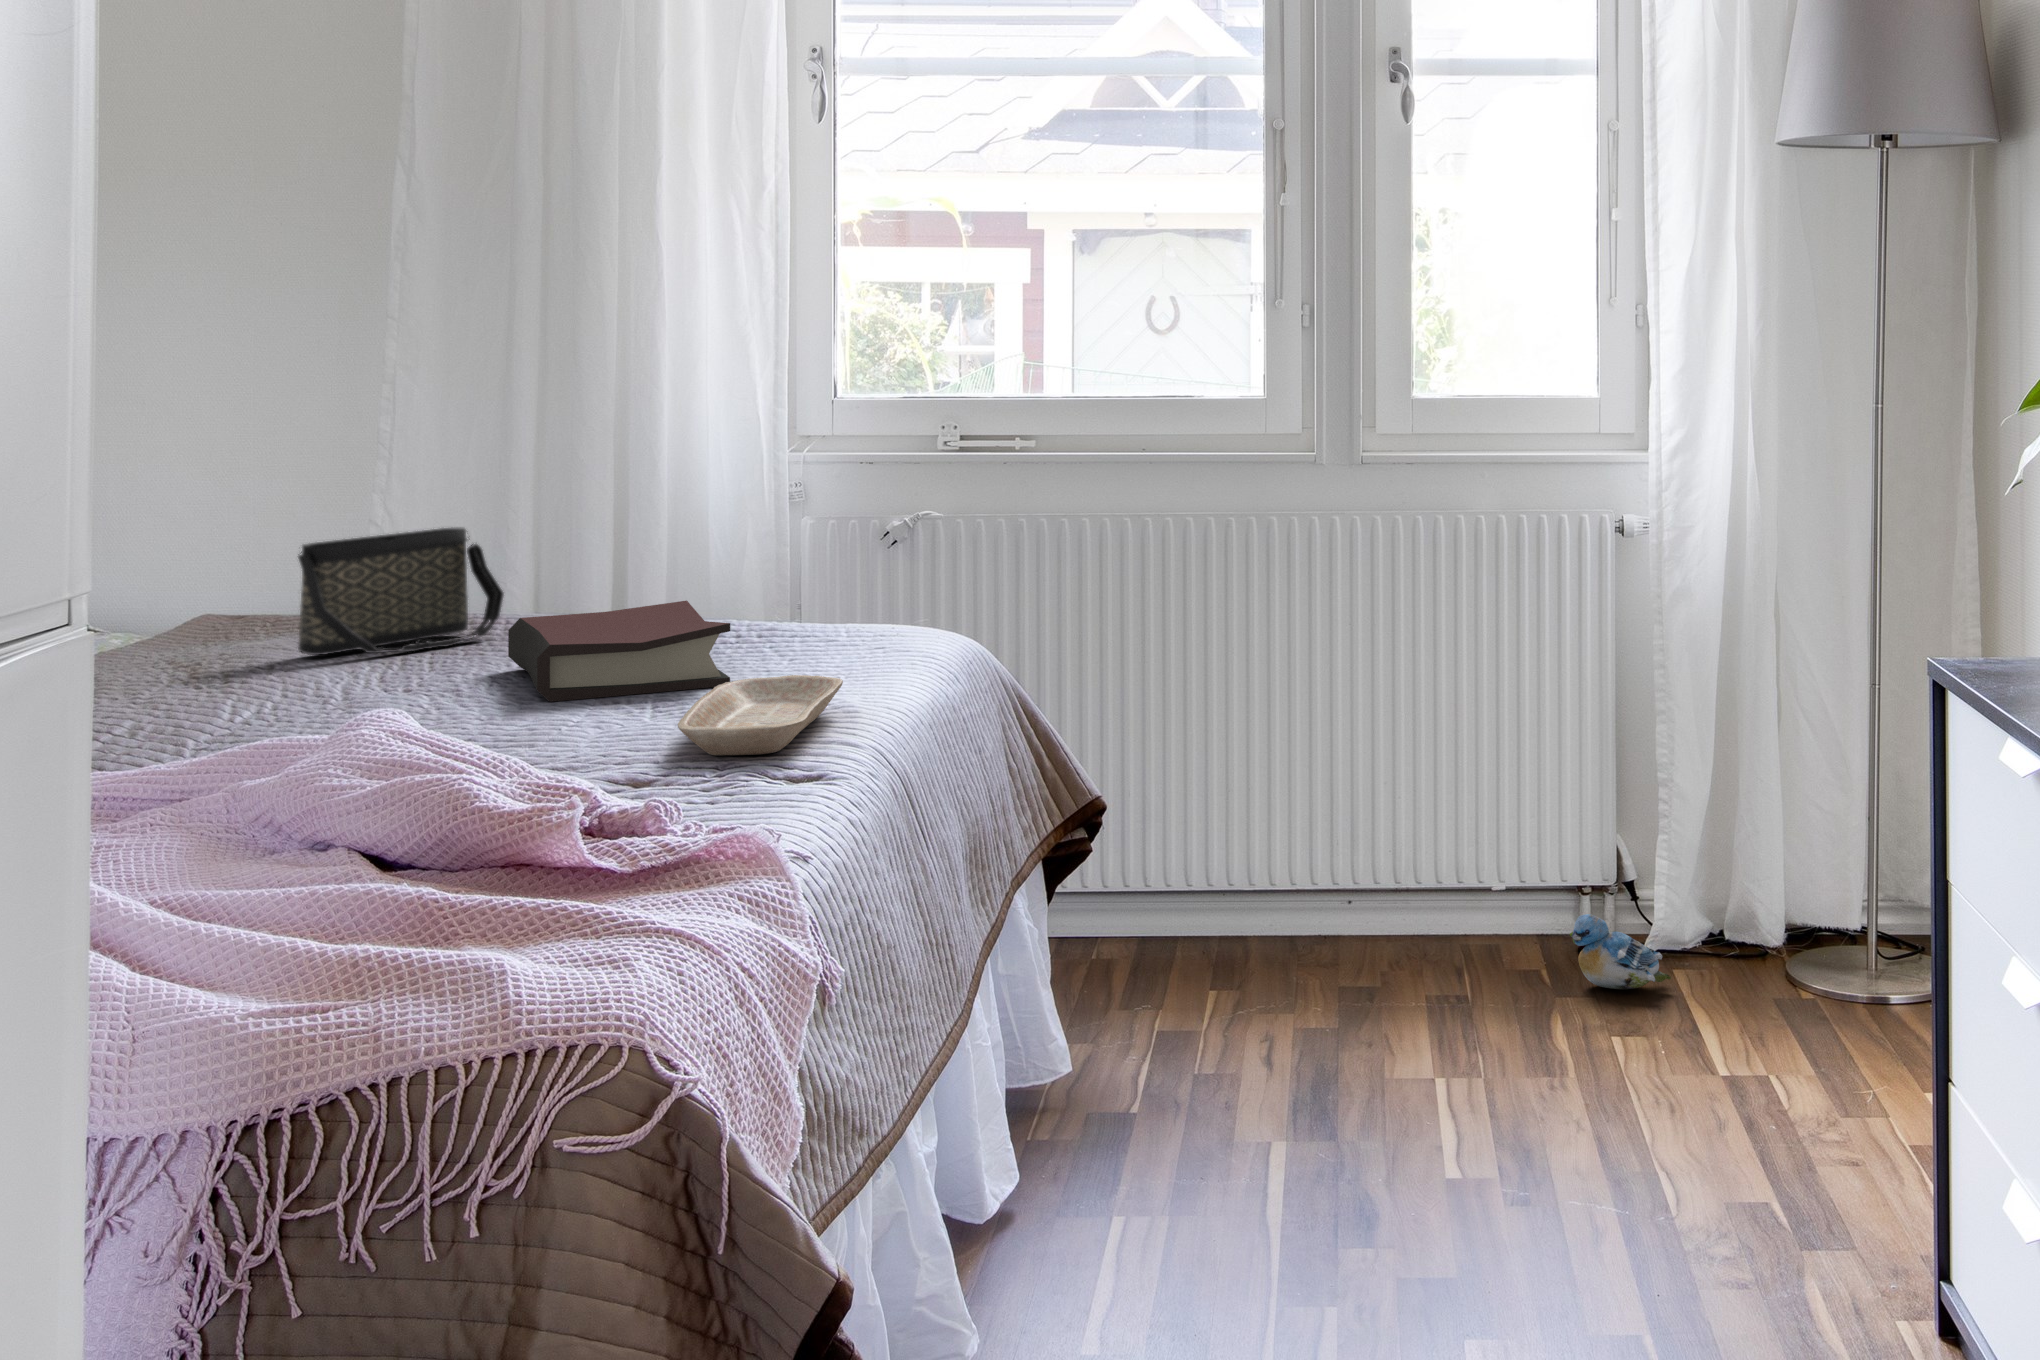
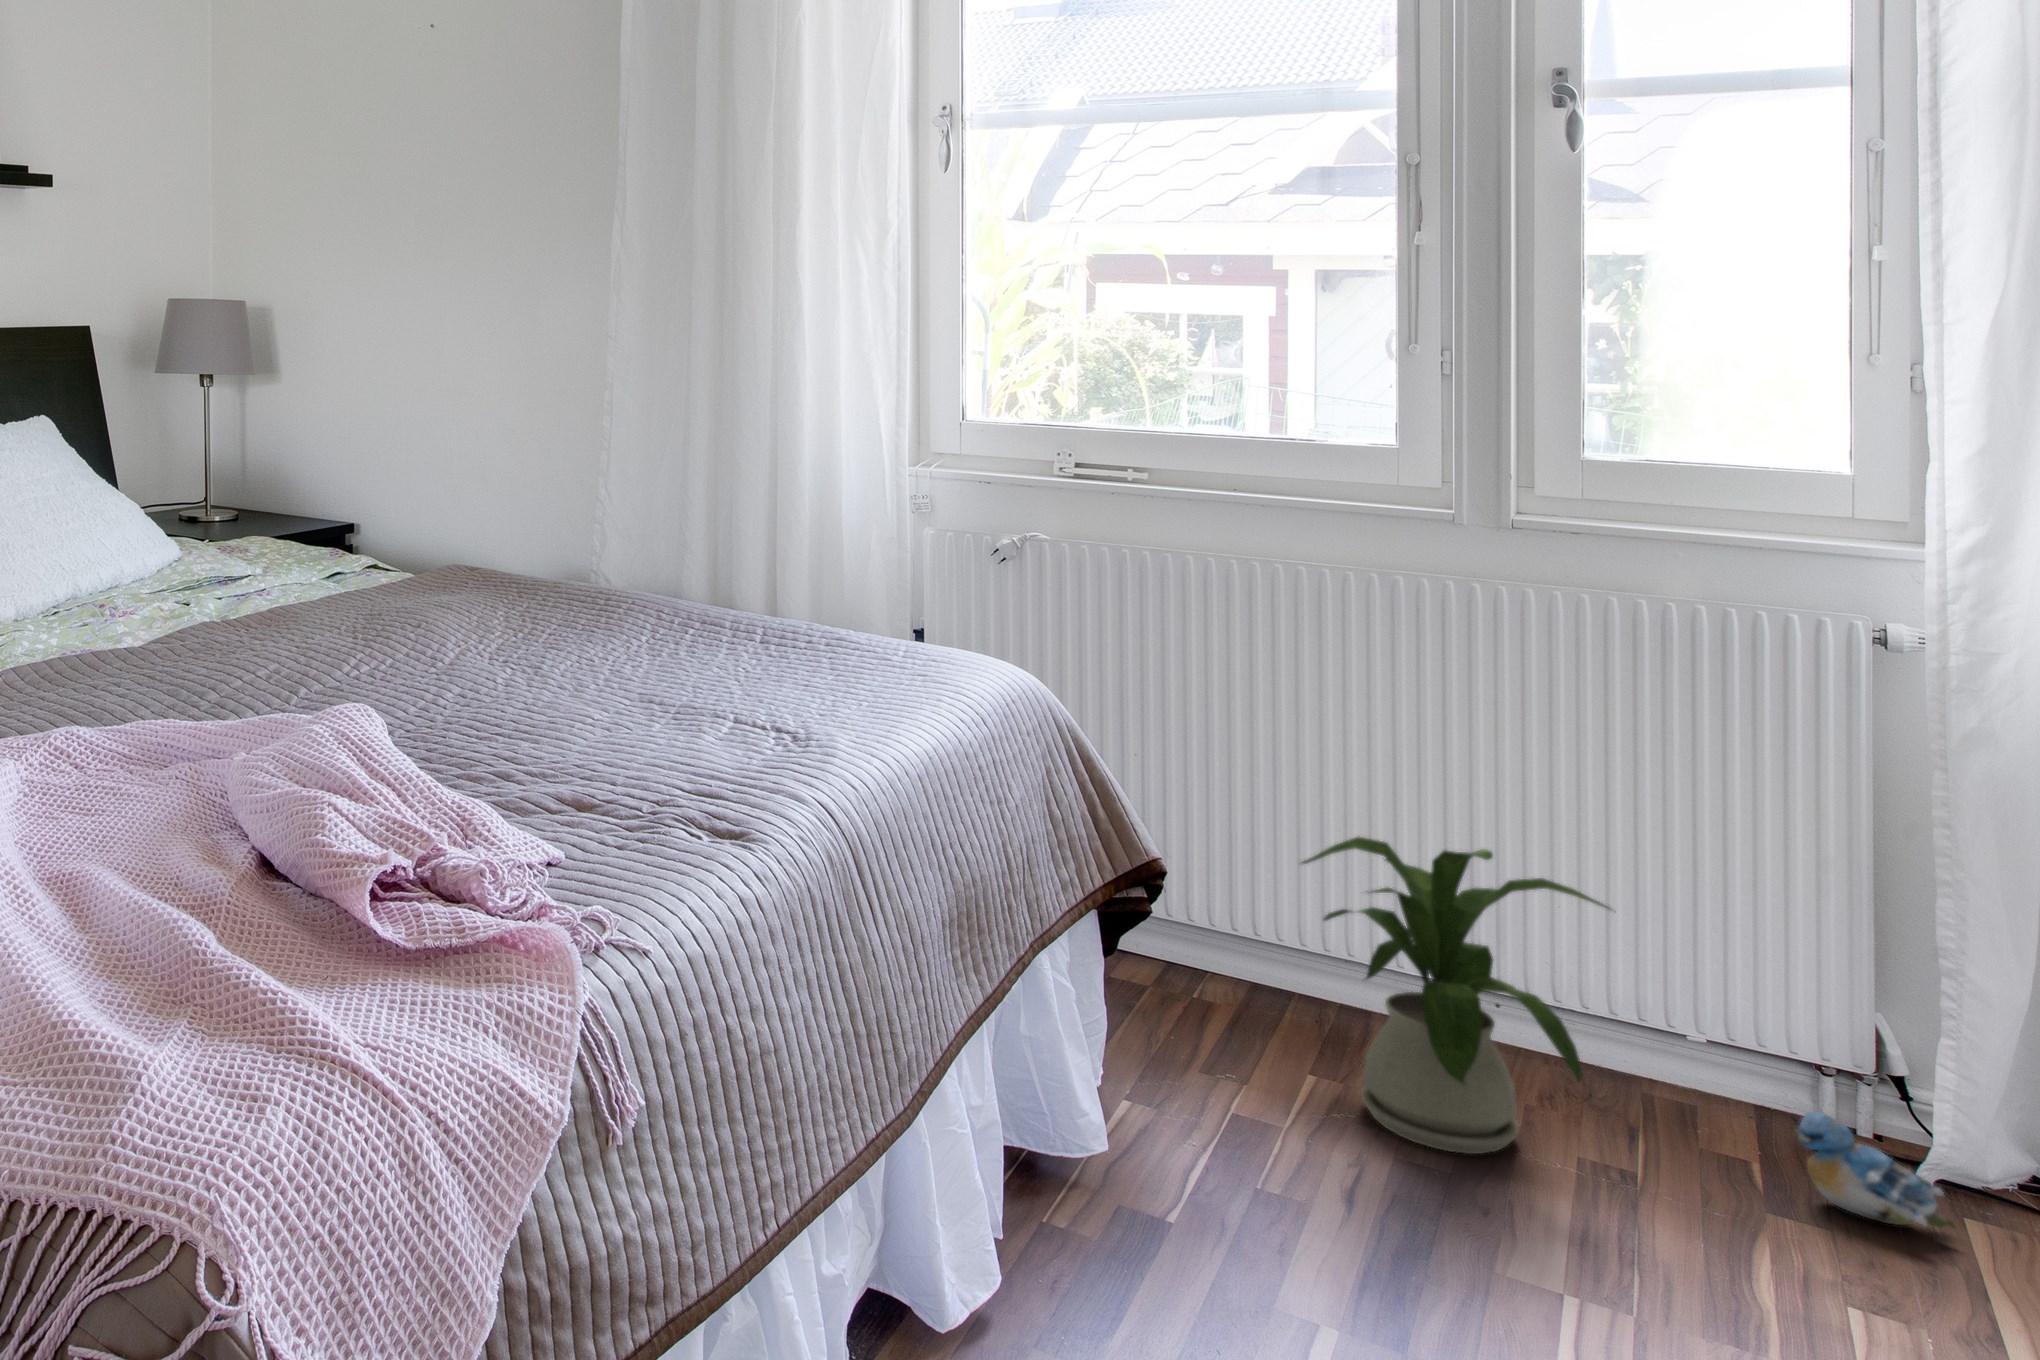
handbag: present [298,528,504,655] -> none [475,524,633,627]
hardback book: present [508,601,730,702] -> none [608,613,773,703]
tray: present [678,675,843,755] -> none [674,706,851,792]
house plant: none [1203,740,1452,1020] -> present [1302,837,1609,1154]

